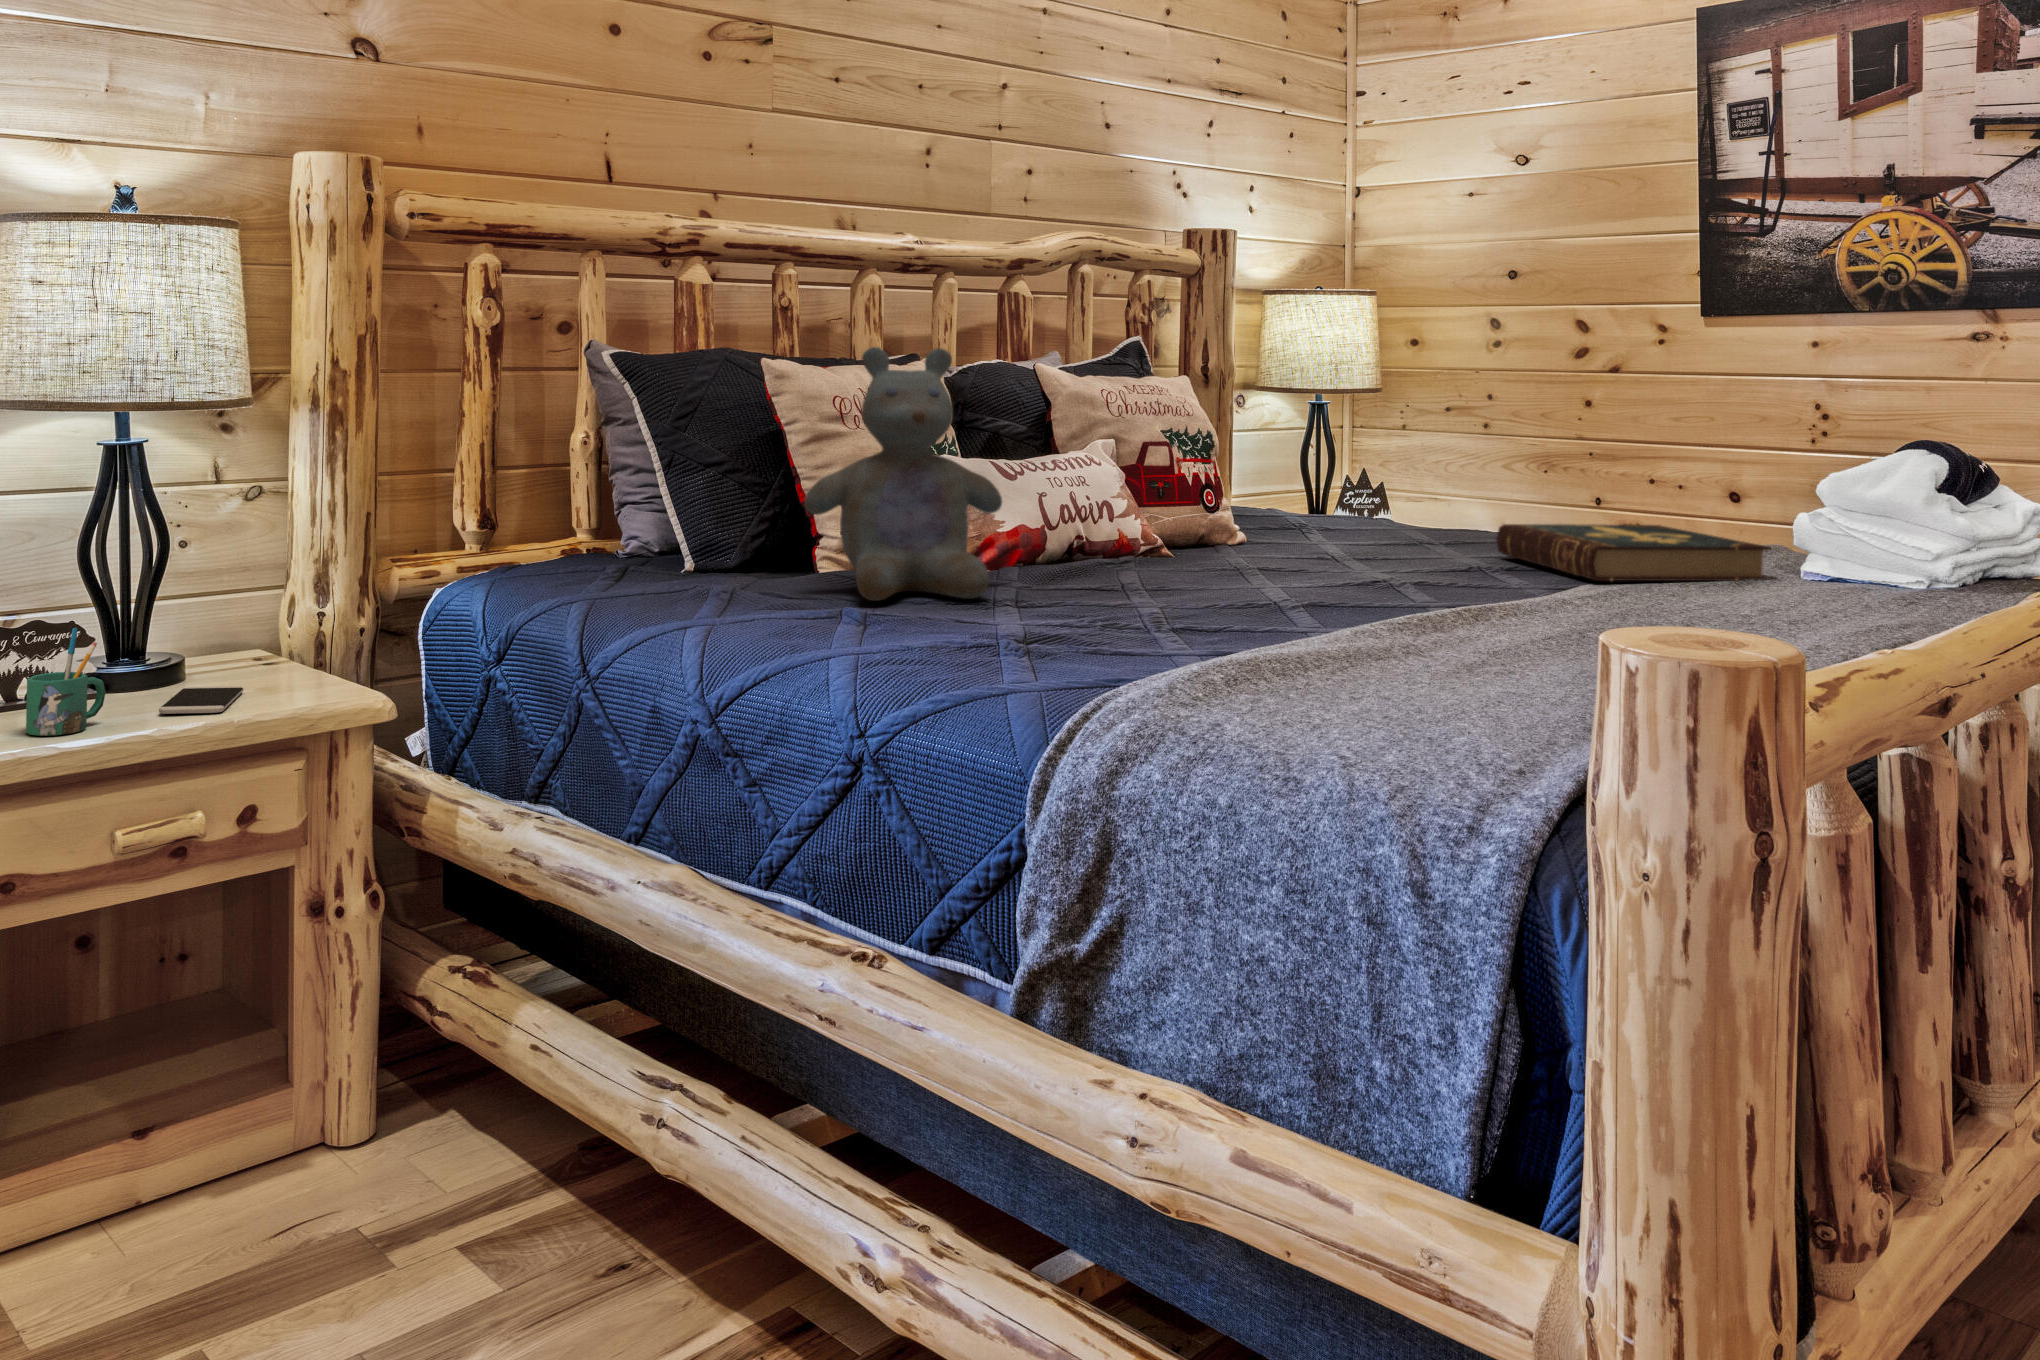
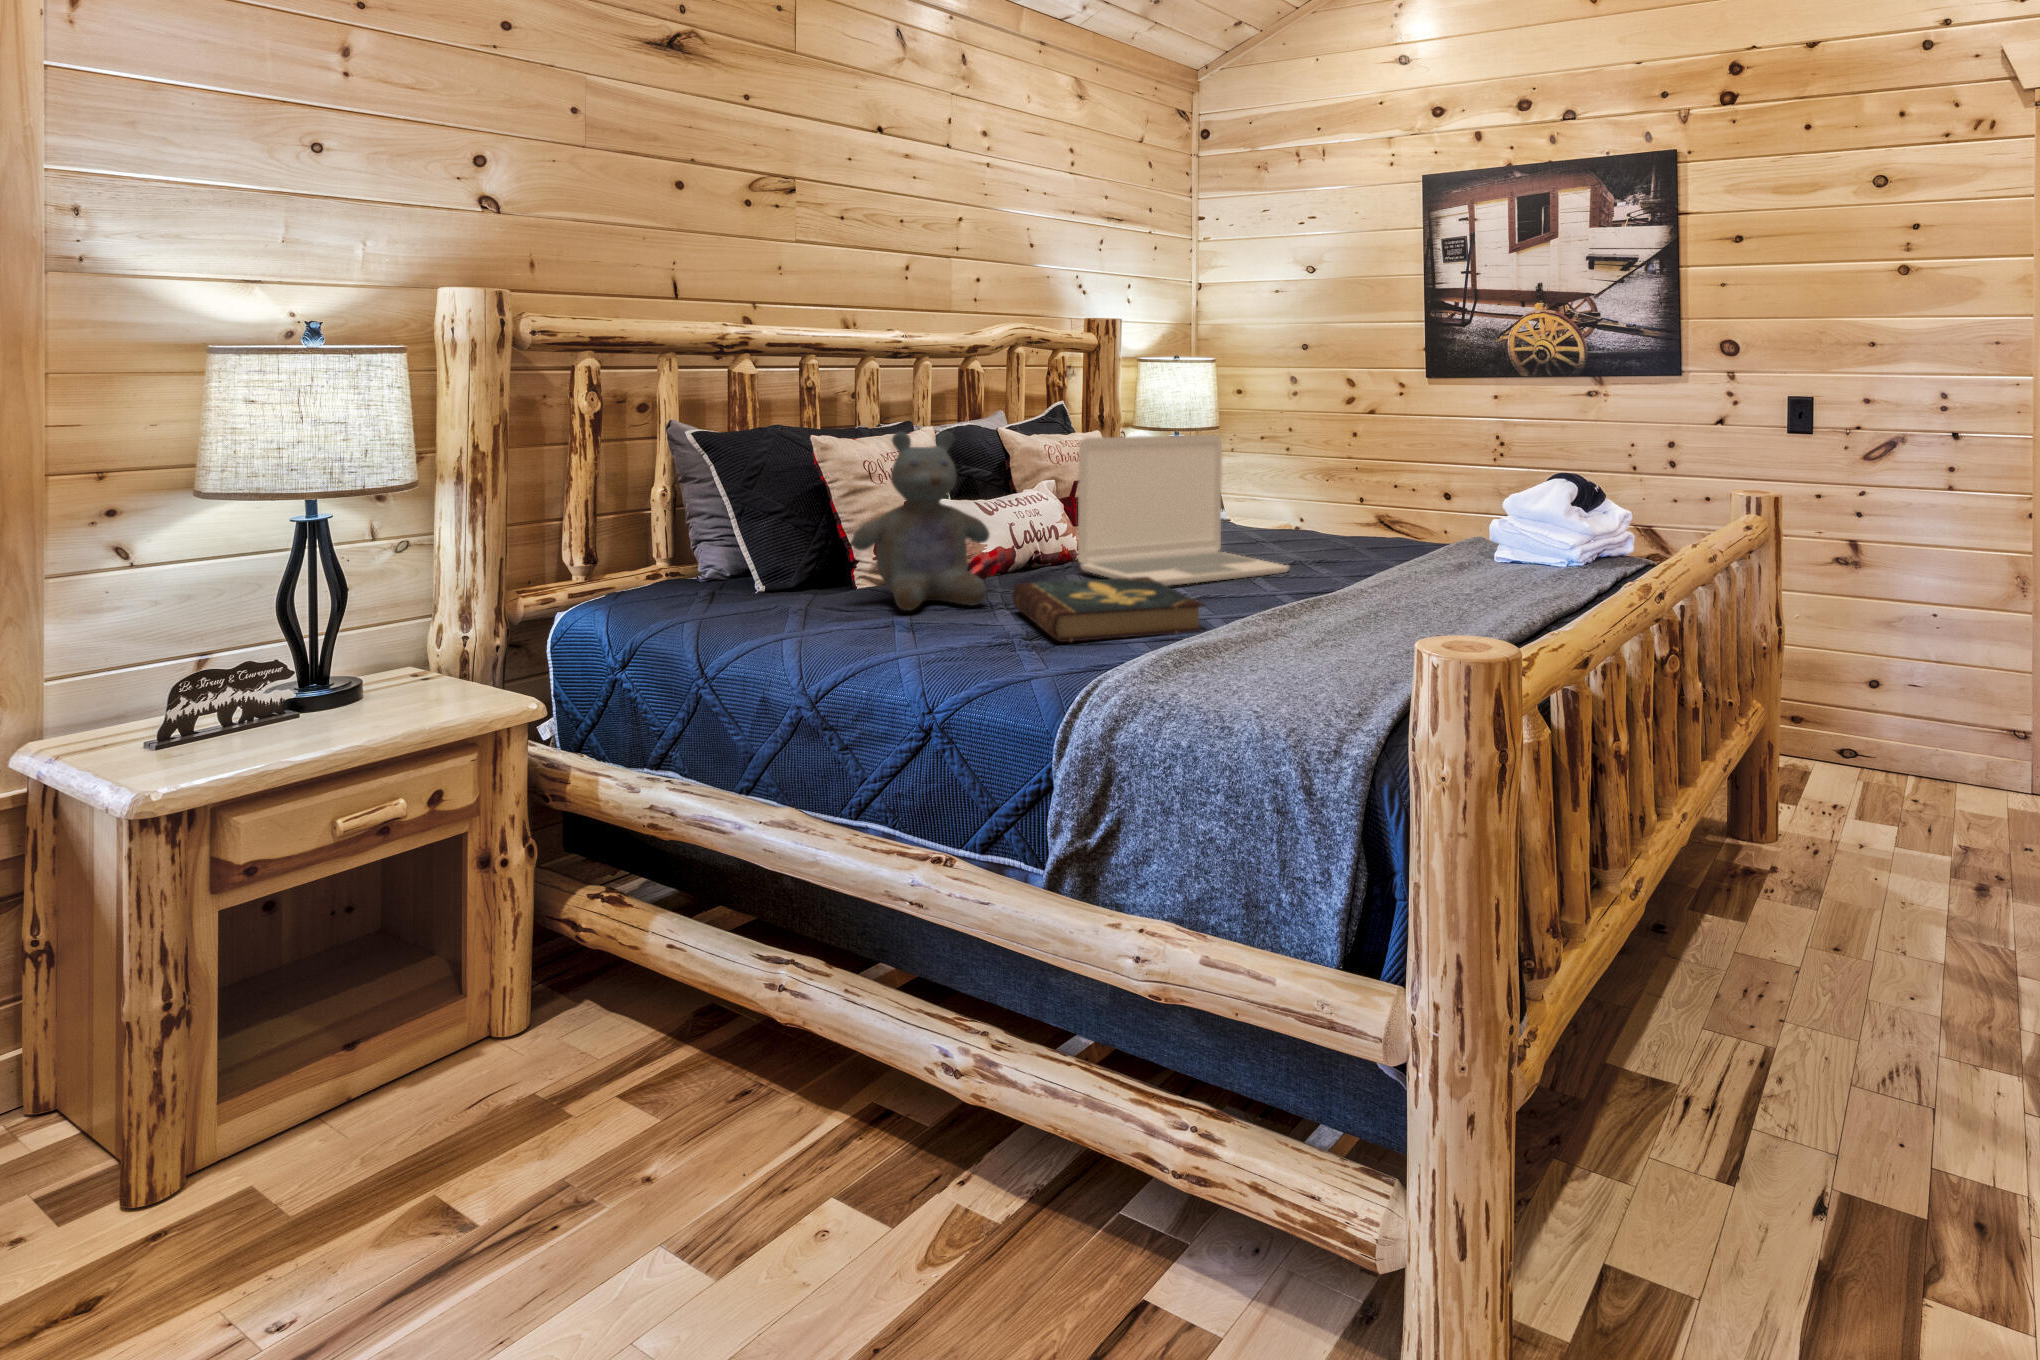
laptop: none [1138,369,1458,588] -> present [1078,435,1289,586]
book: present [1496,524,1771,581] -> present [1012,577,1204,642]
mug: present [26,628,106,736] -> none [257,667,319,751]
smartphone: present [159,686,243,714] -> none [360,699,418,726]

